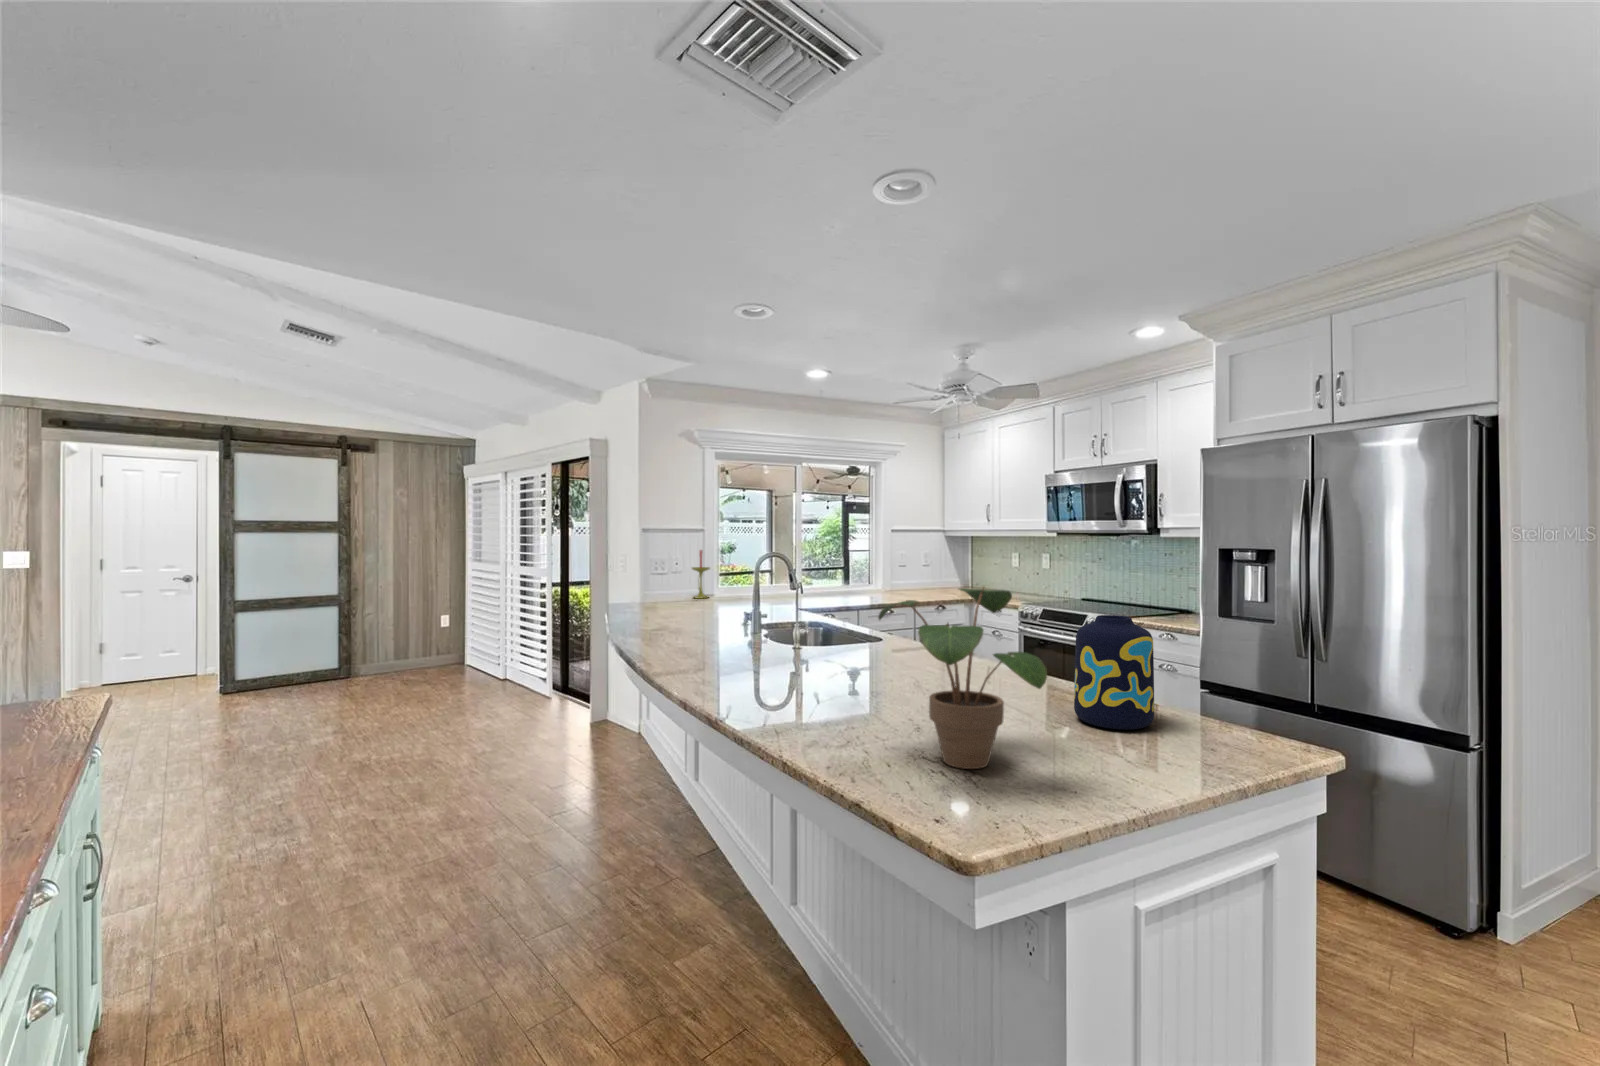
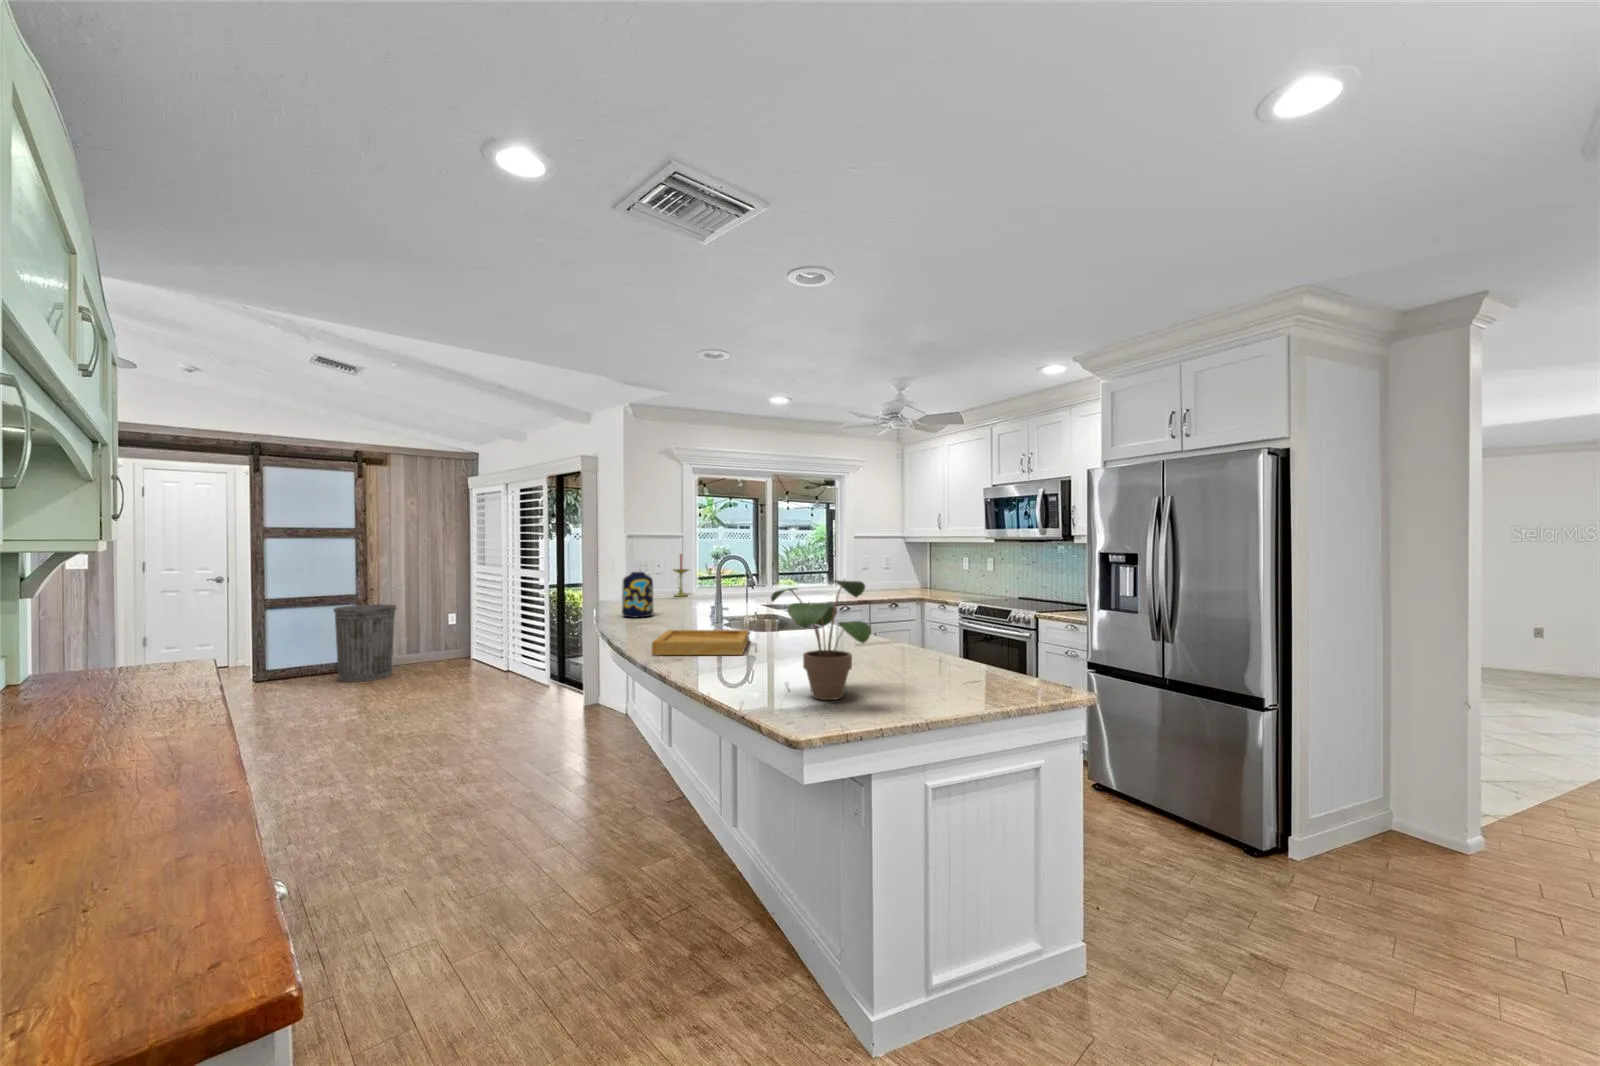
trash can: none [313,605,383,690] -> present [334,604,396,682]
vase: present [1074,615,1154,730] -> present [622,572,653,618]
tray: none [688,647,807,684] -> present [652,630,748,655]

